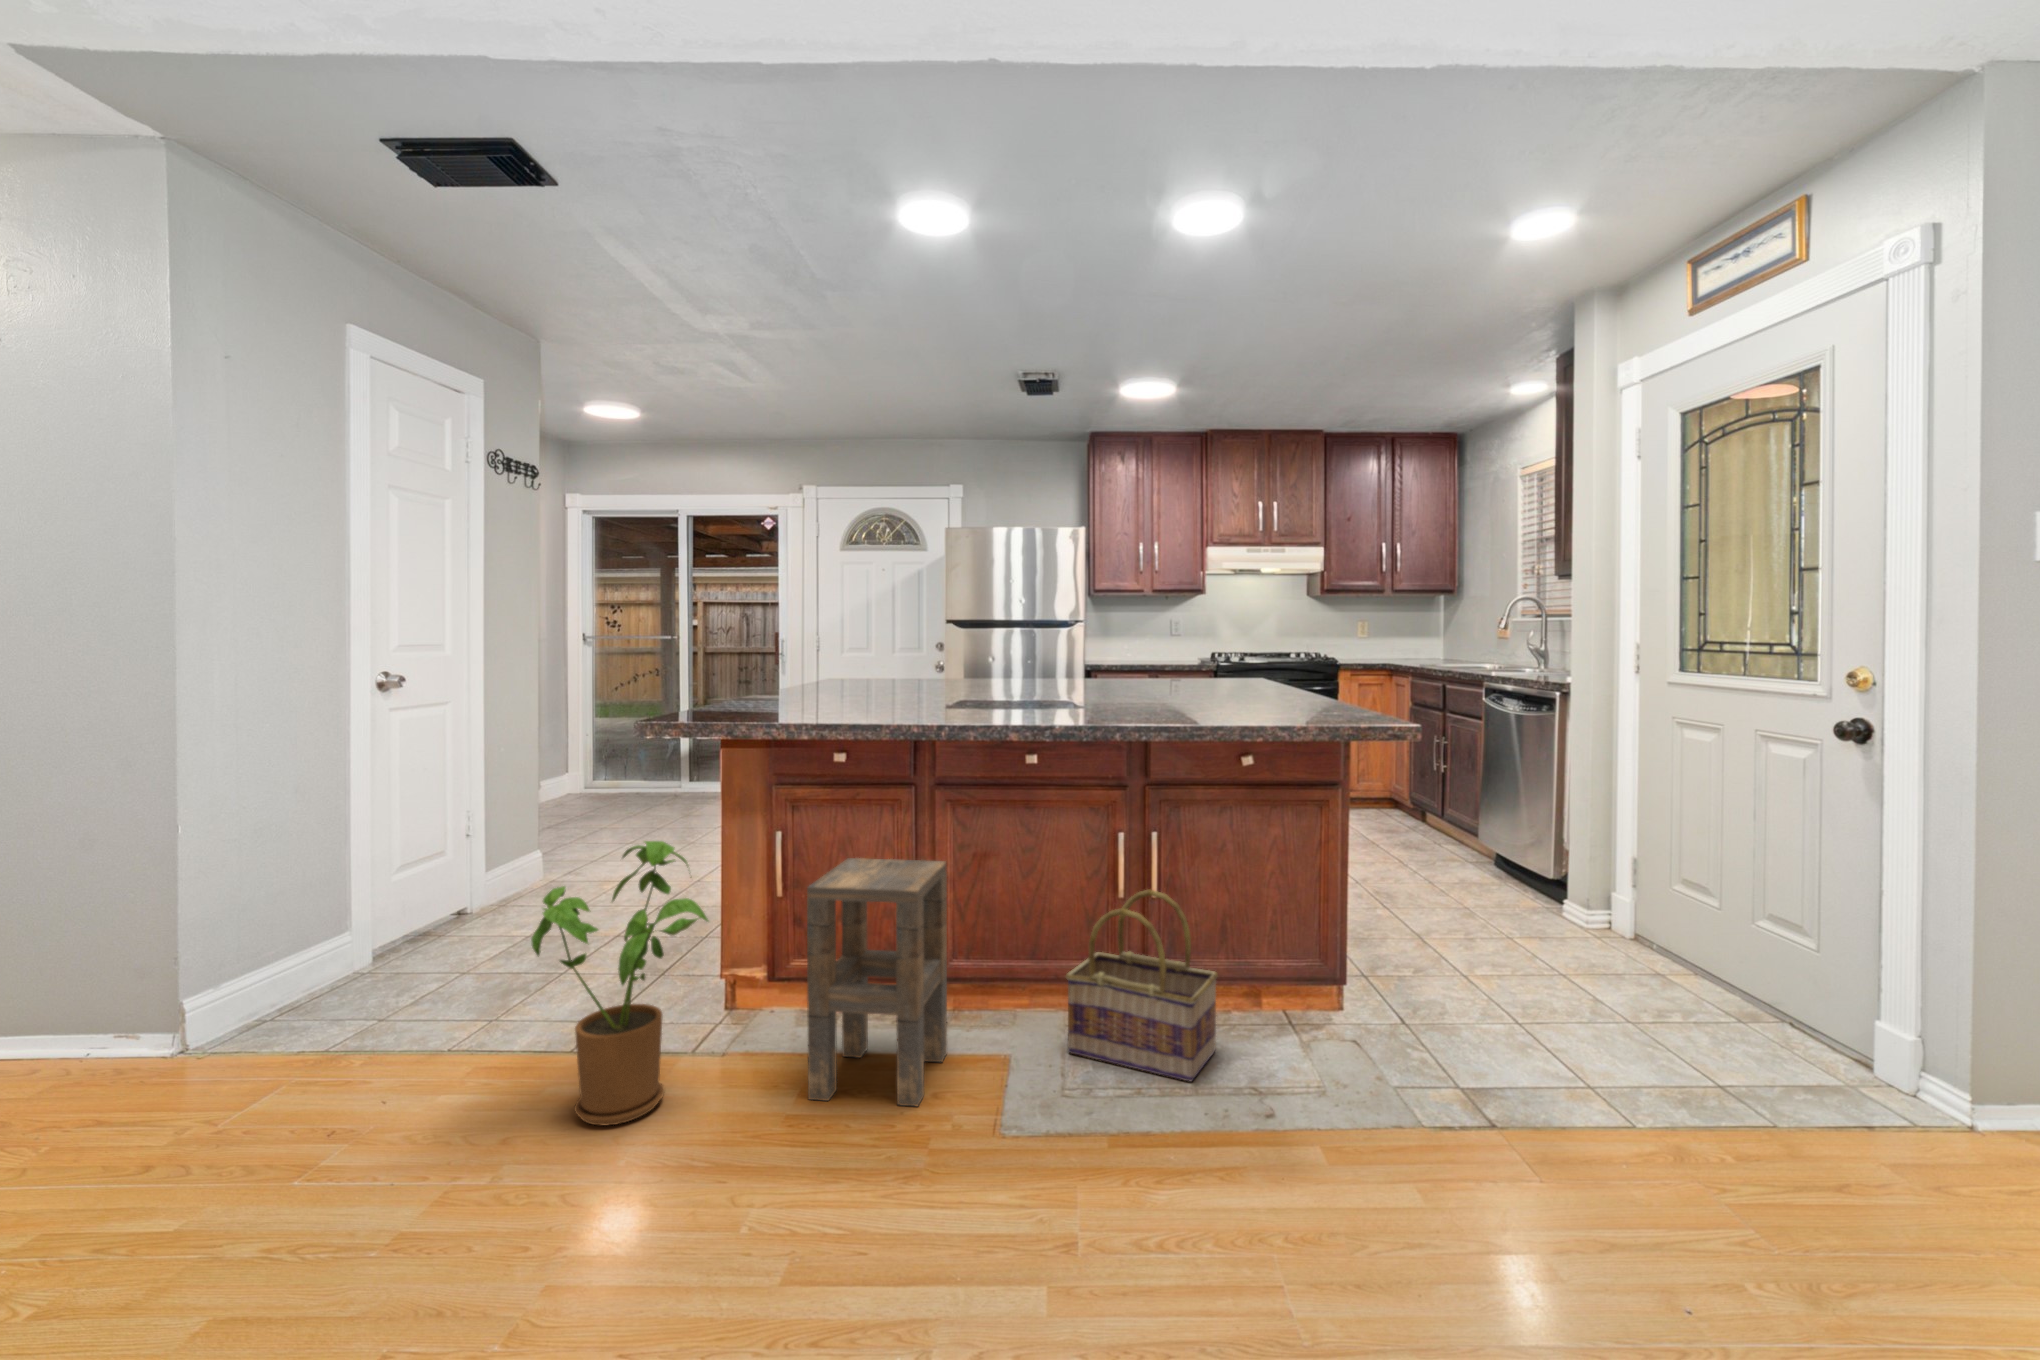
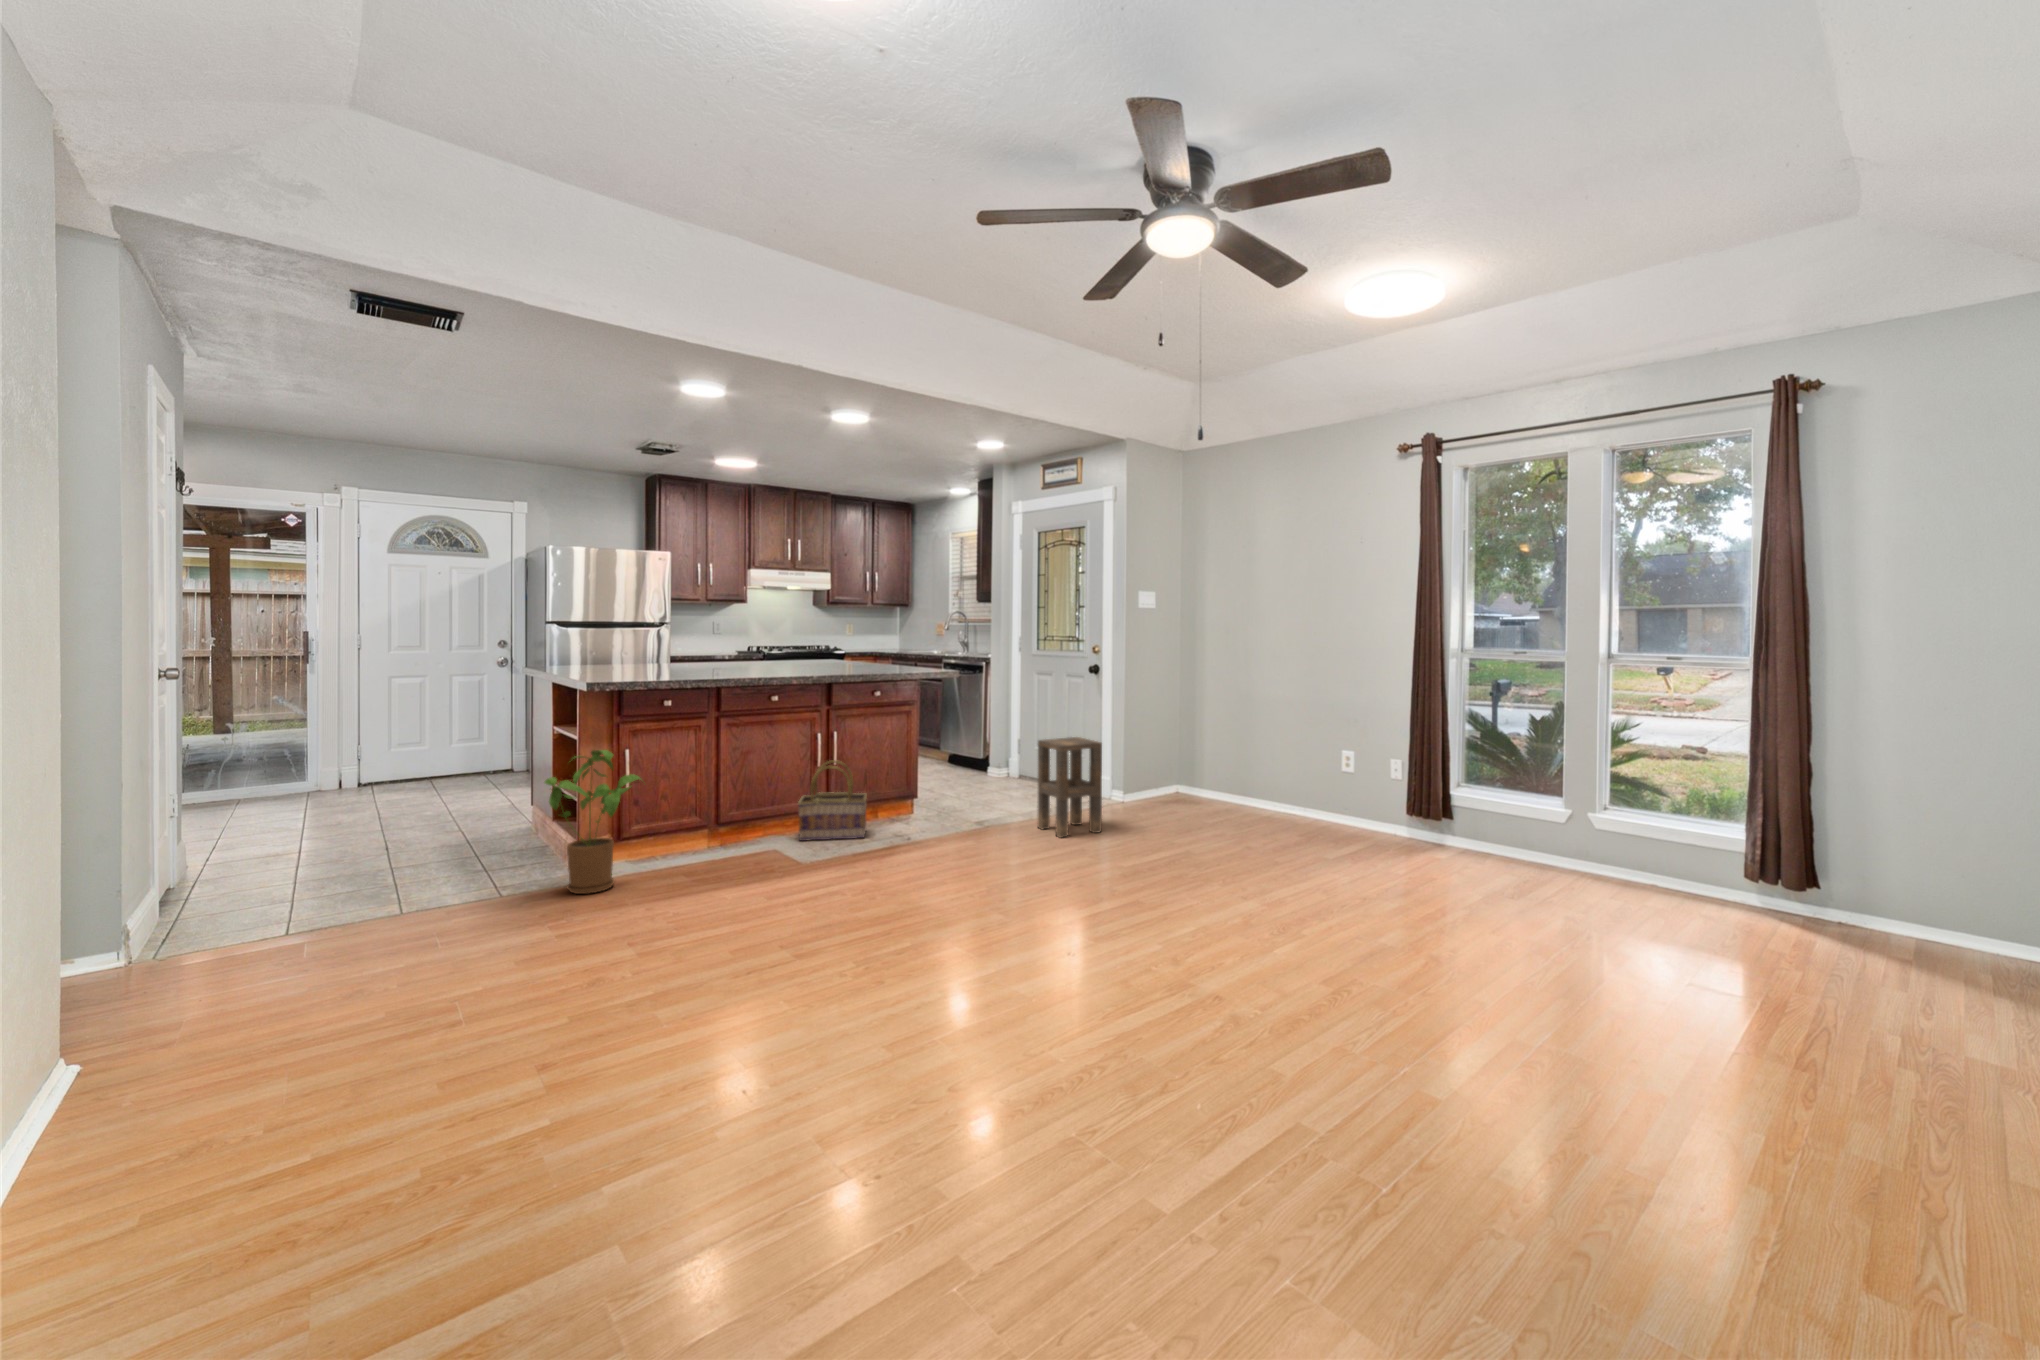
side table: present [807,858,947,1106] -> present [1038,737,1102,838]

